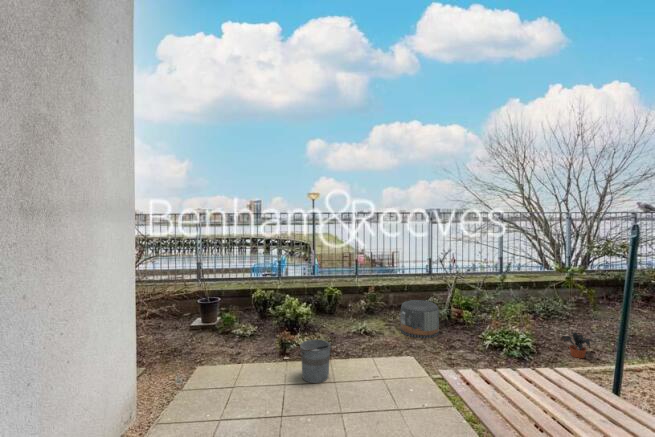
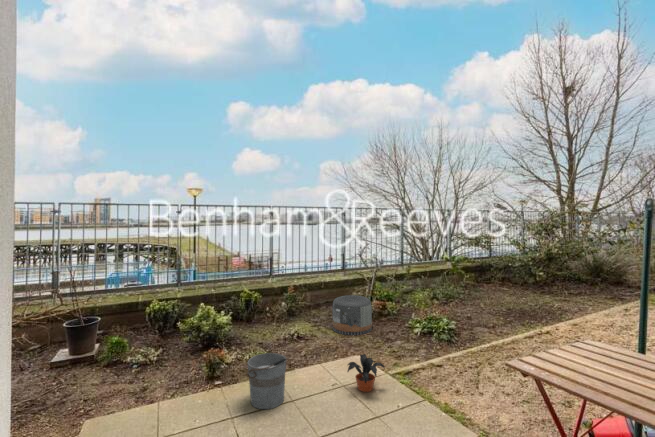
potted plant: present [562,332,594,358] -> present [347,354,384,392]

